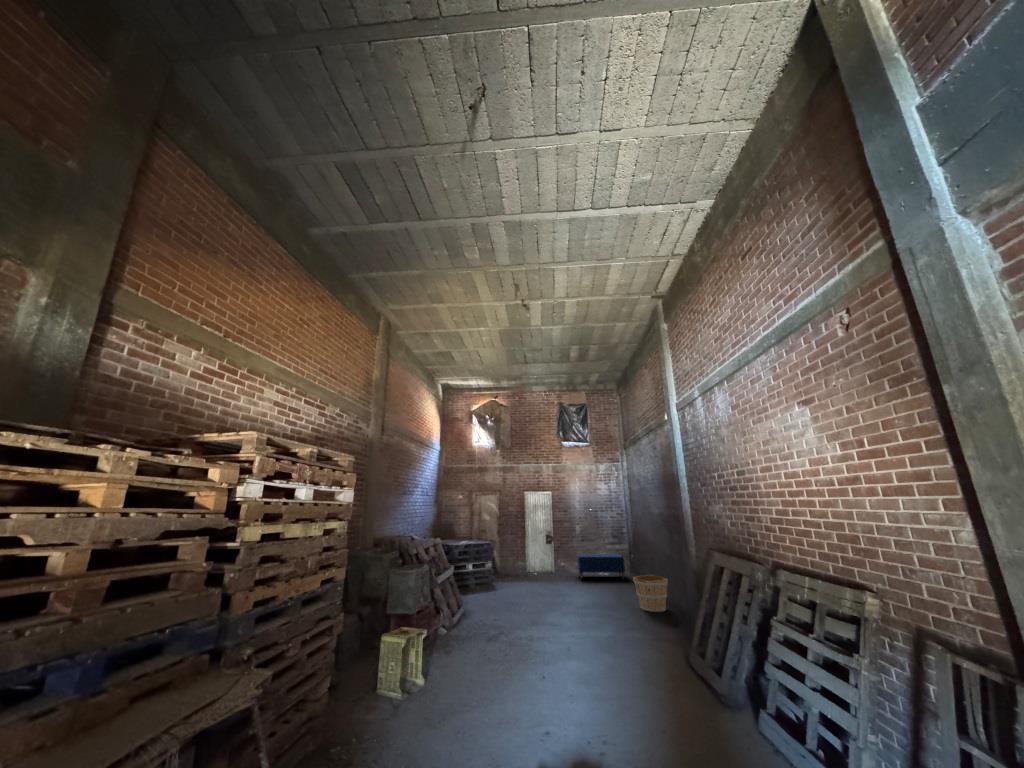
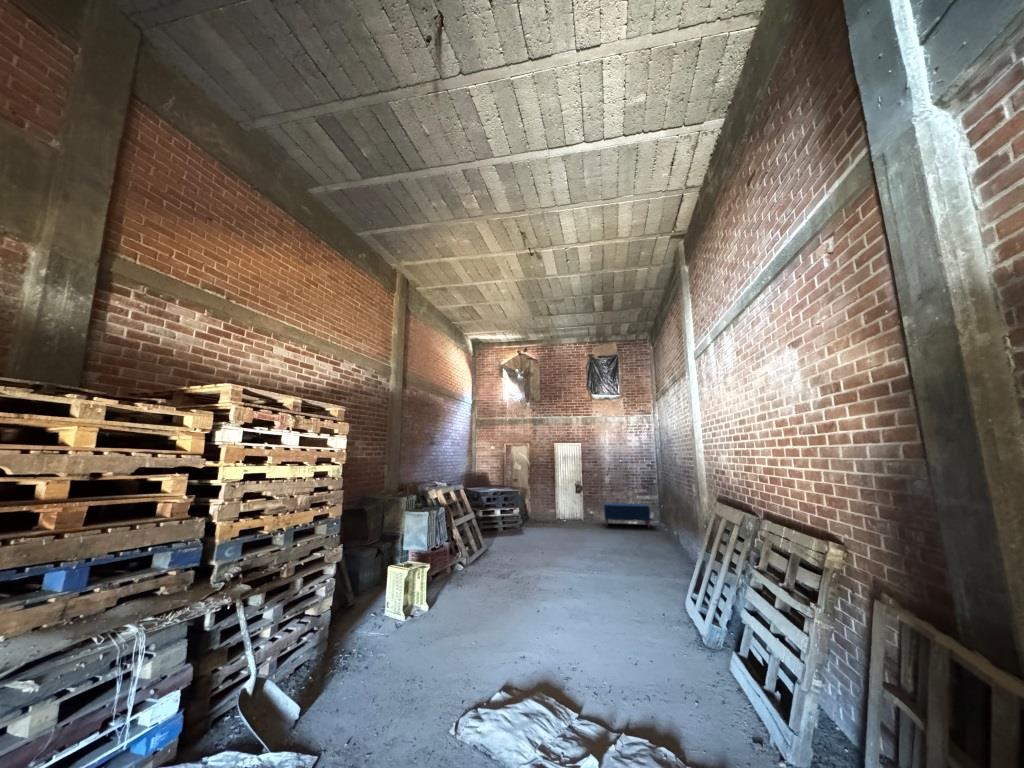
wooden bucket: present [633,574,668,612] -> none [648,523,684,558]

